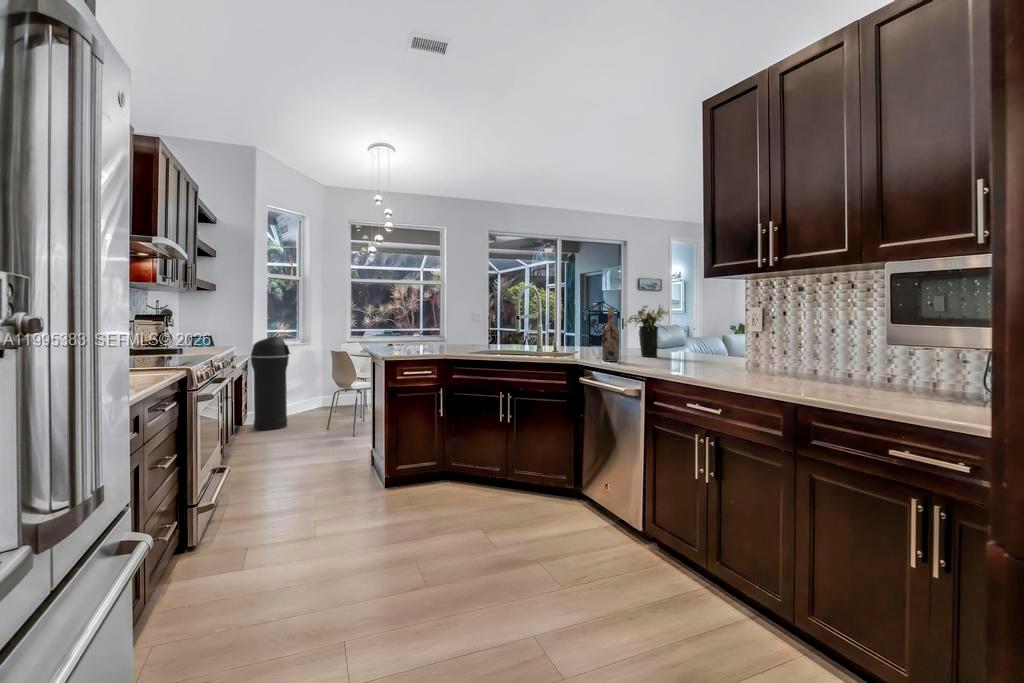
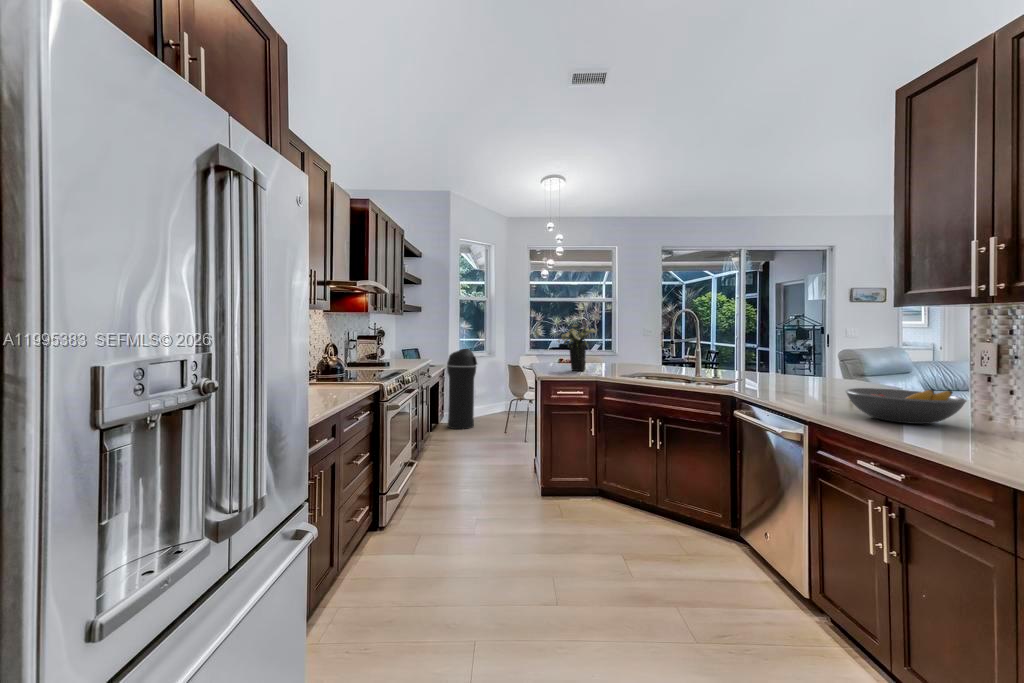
flower arrangement: present [624,305,669,357] -> present [557,325,596,371]
wine bottle: present [602,308,619,362] -> none [769,336,790,396]
fruit bowl: none [669,344,751,372] -> present [846,388,966,424]

